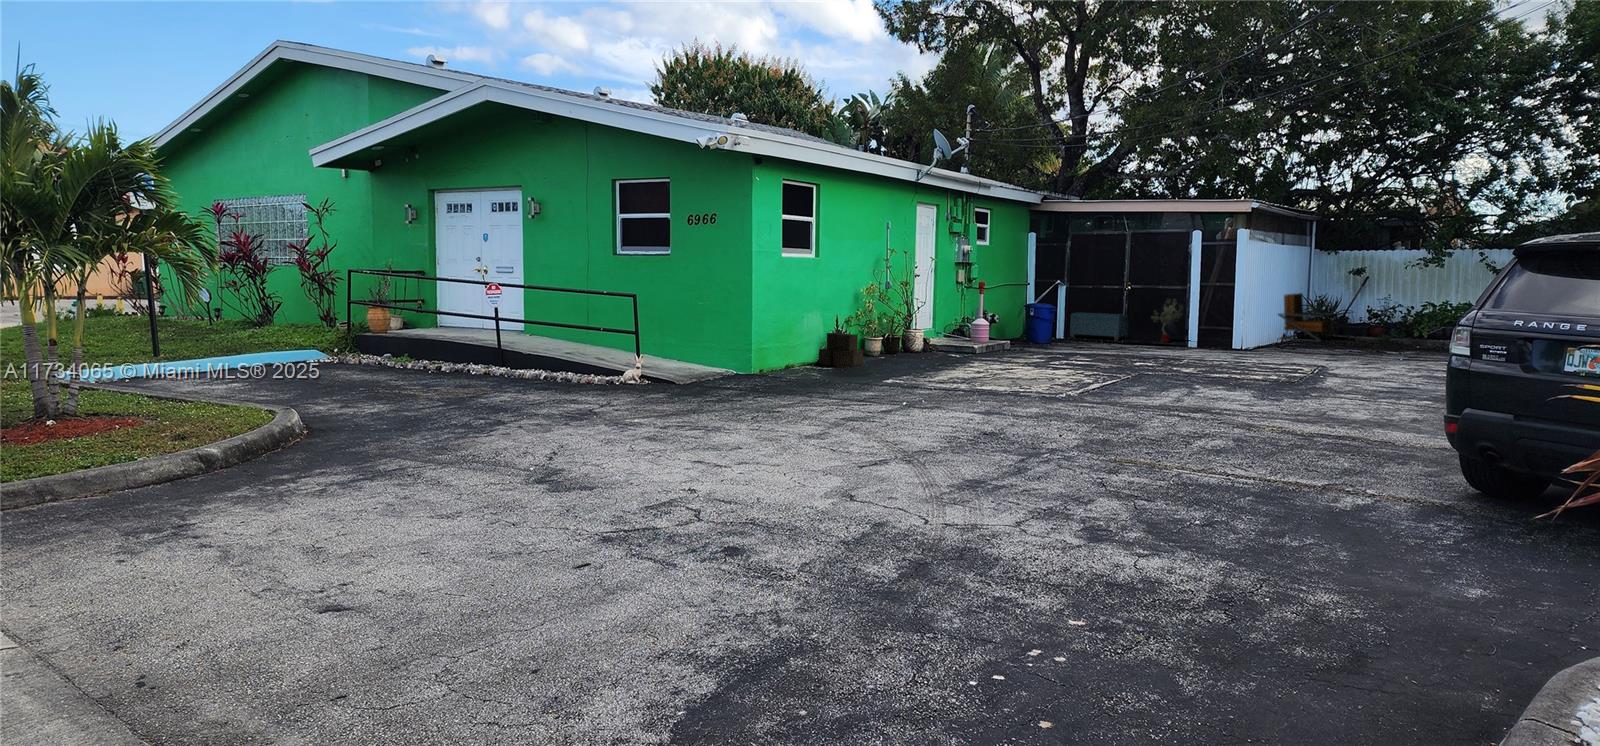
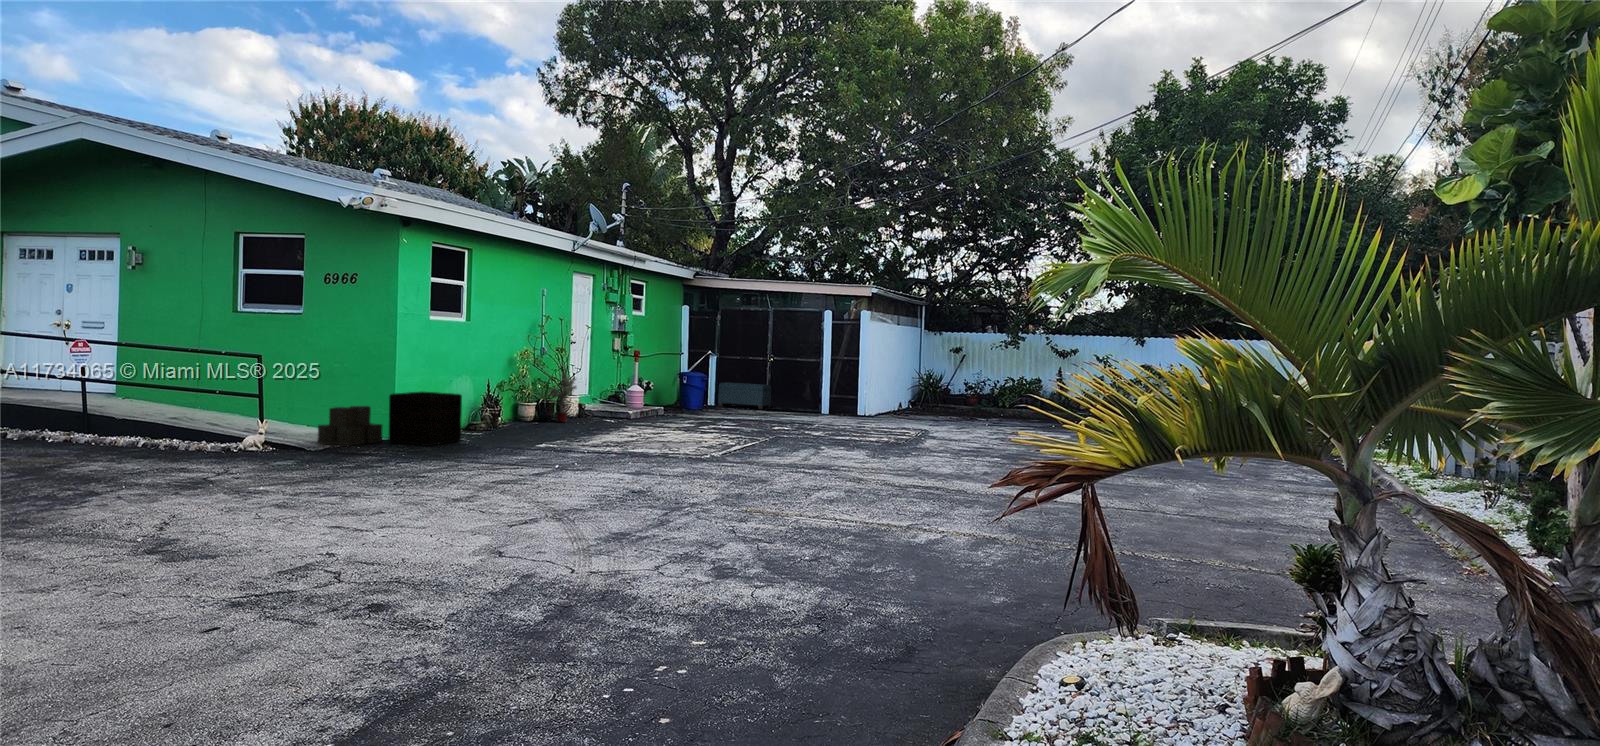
lounge chair: present [1278,293,1332,342] -> none [898,368,944,411]
potted tree: present [1152,300,1183,343] -> present [547,373,576,423]
wooden crate: none [748,326,814,379] -> present [388,392,462,446]
cardboard box: present [819,333,863,367] -> present [318,406,382,446]

